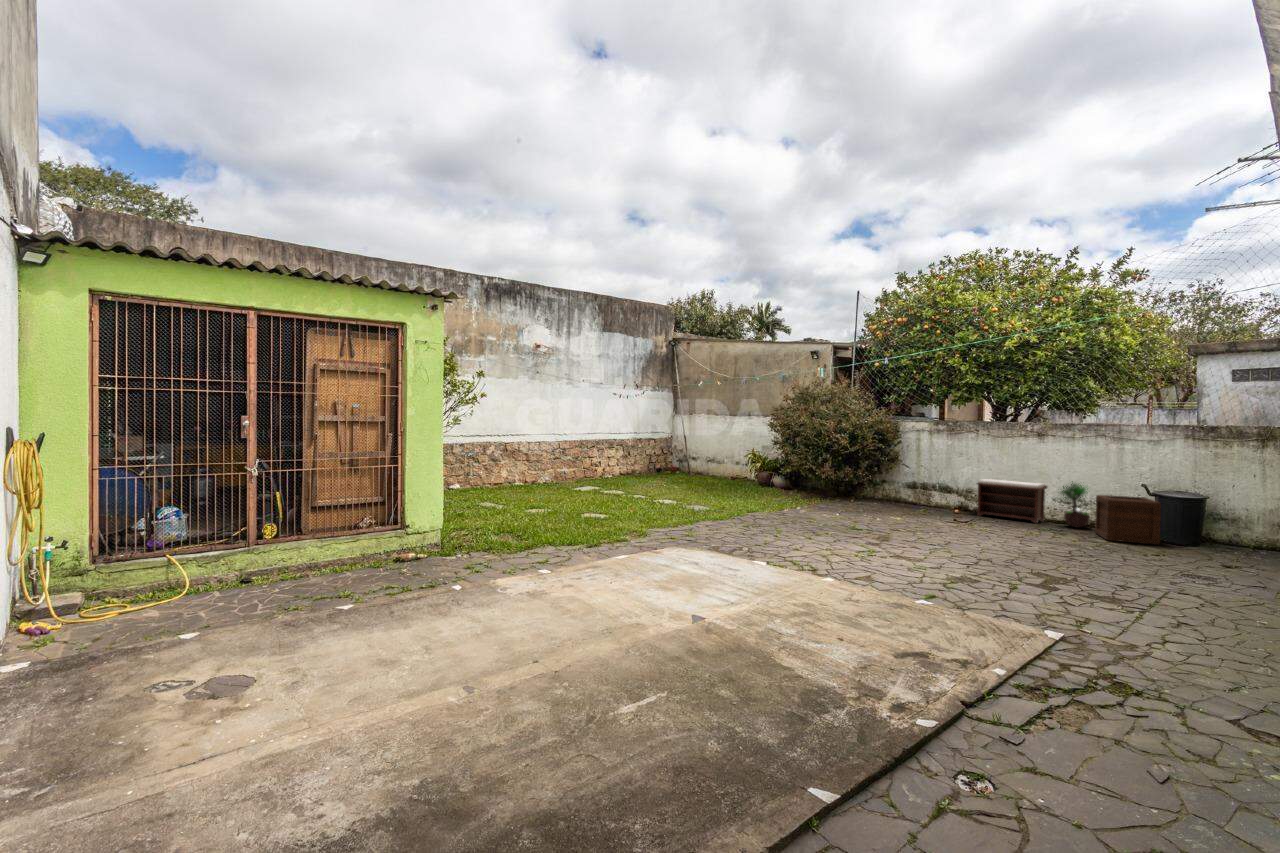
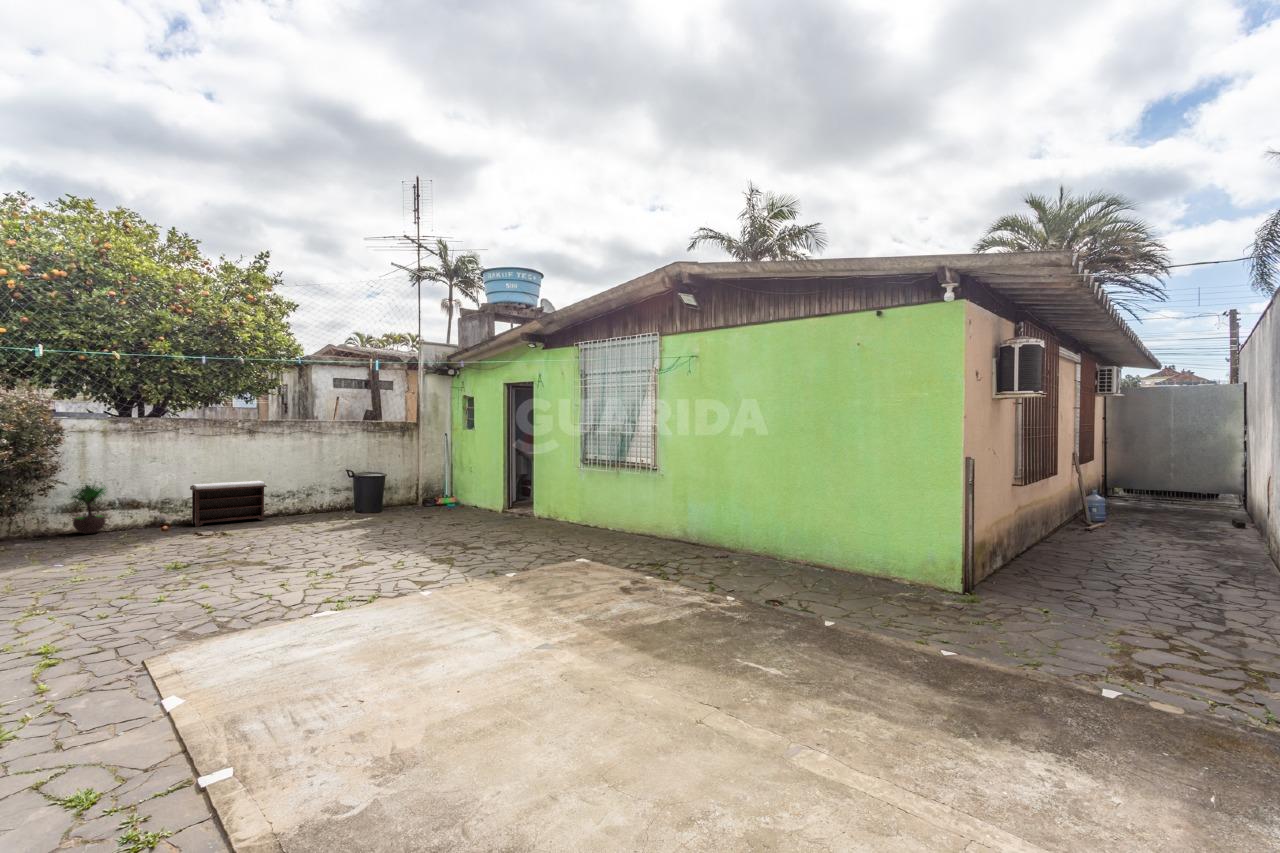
potted tree: present [1061,481,1090,527] -> present [71,485,106,534]
wooden crate: present [1095,495,1161,545] -> none [323,480,376,519]

